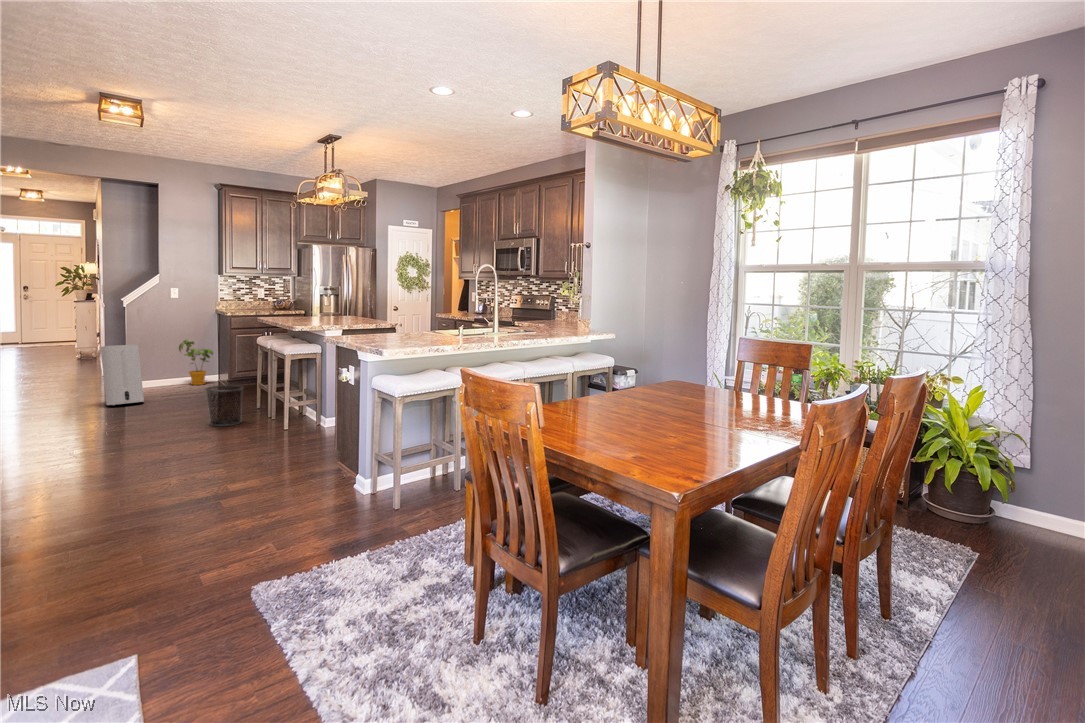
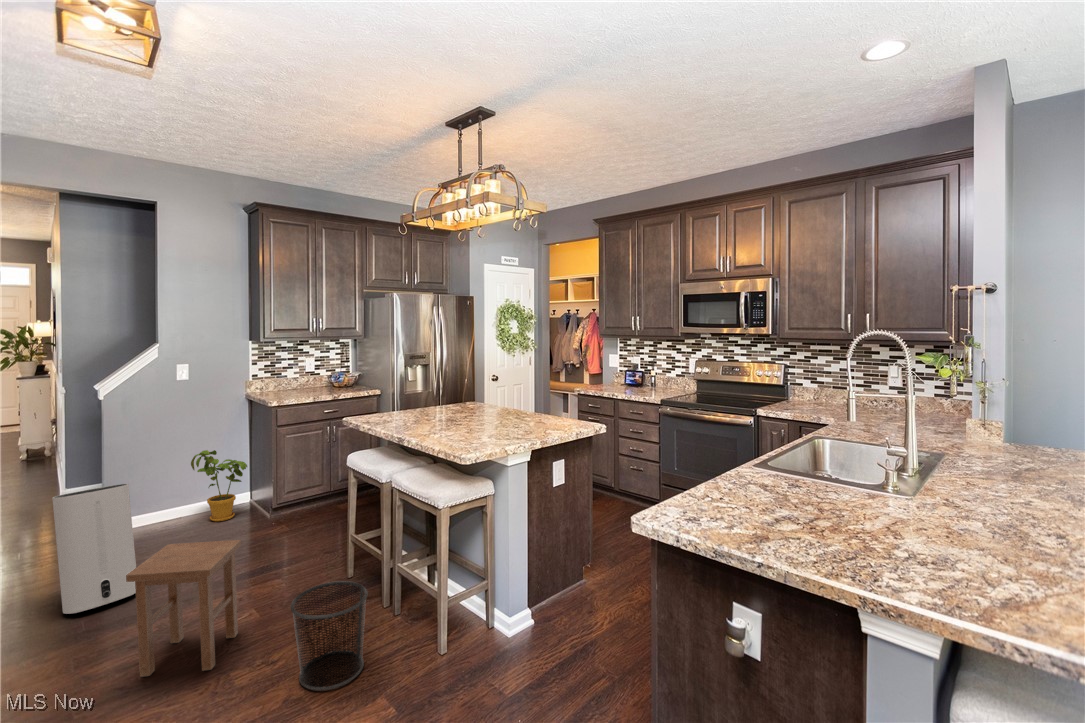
stool: none [133,367,190,421] -> present [126,540,241,677]

